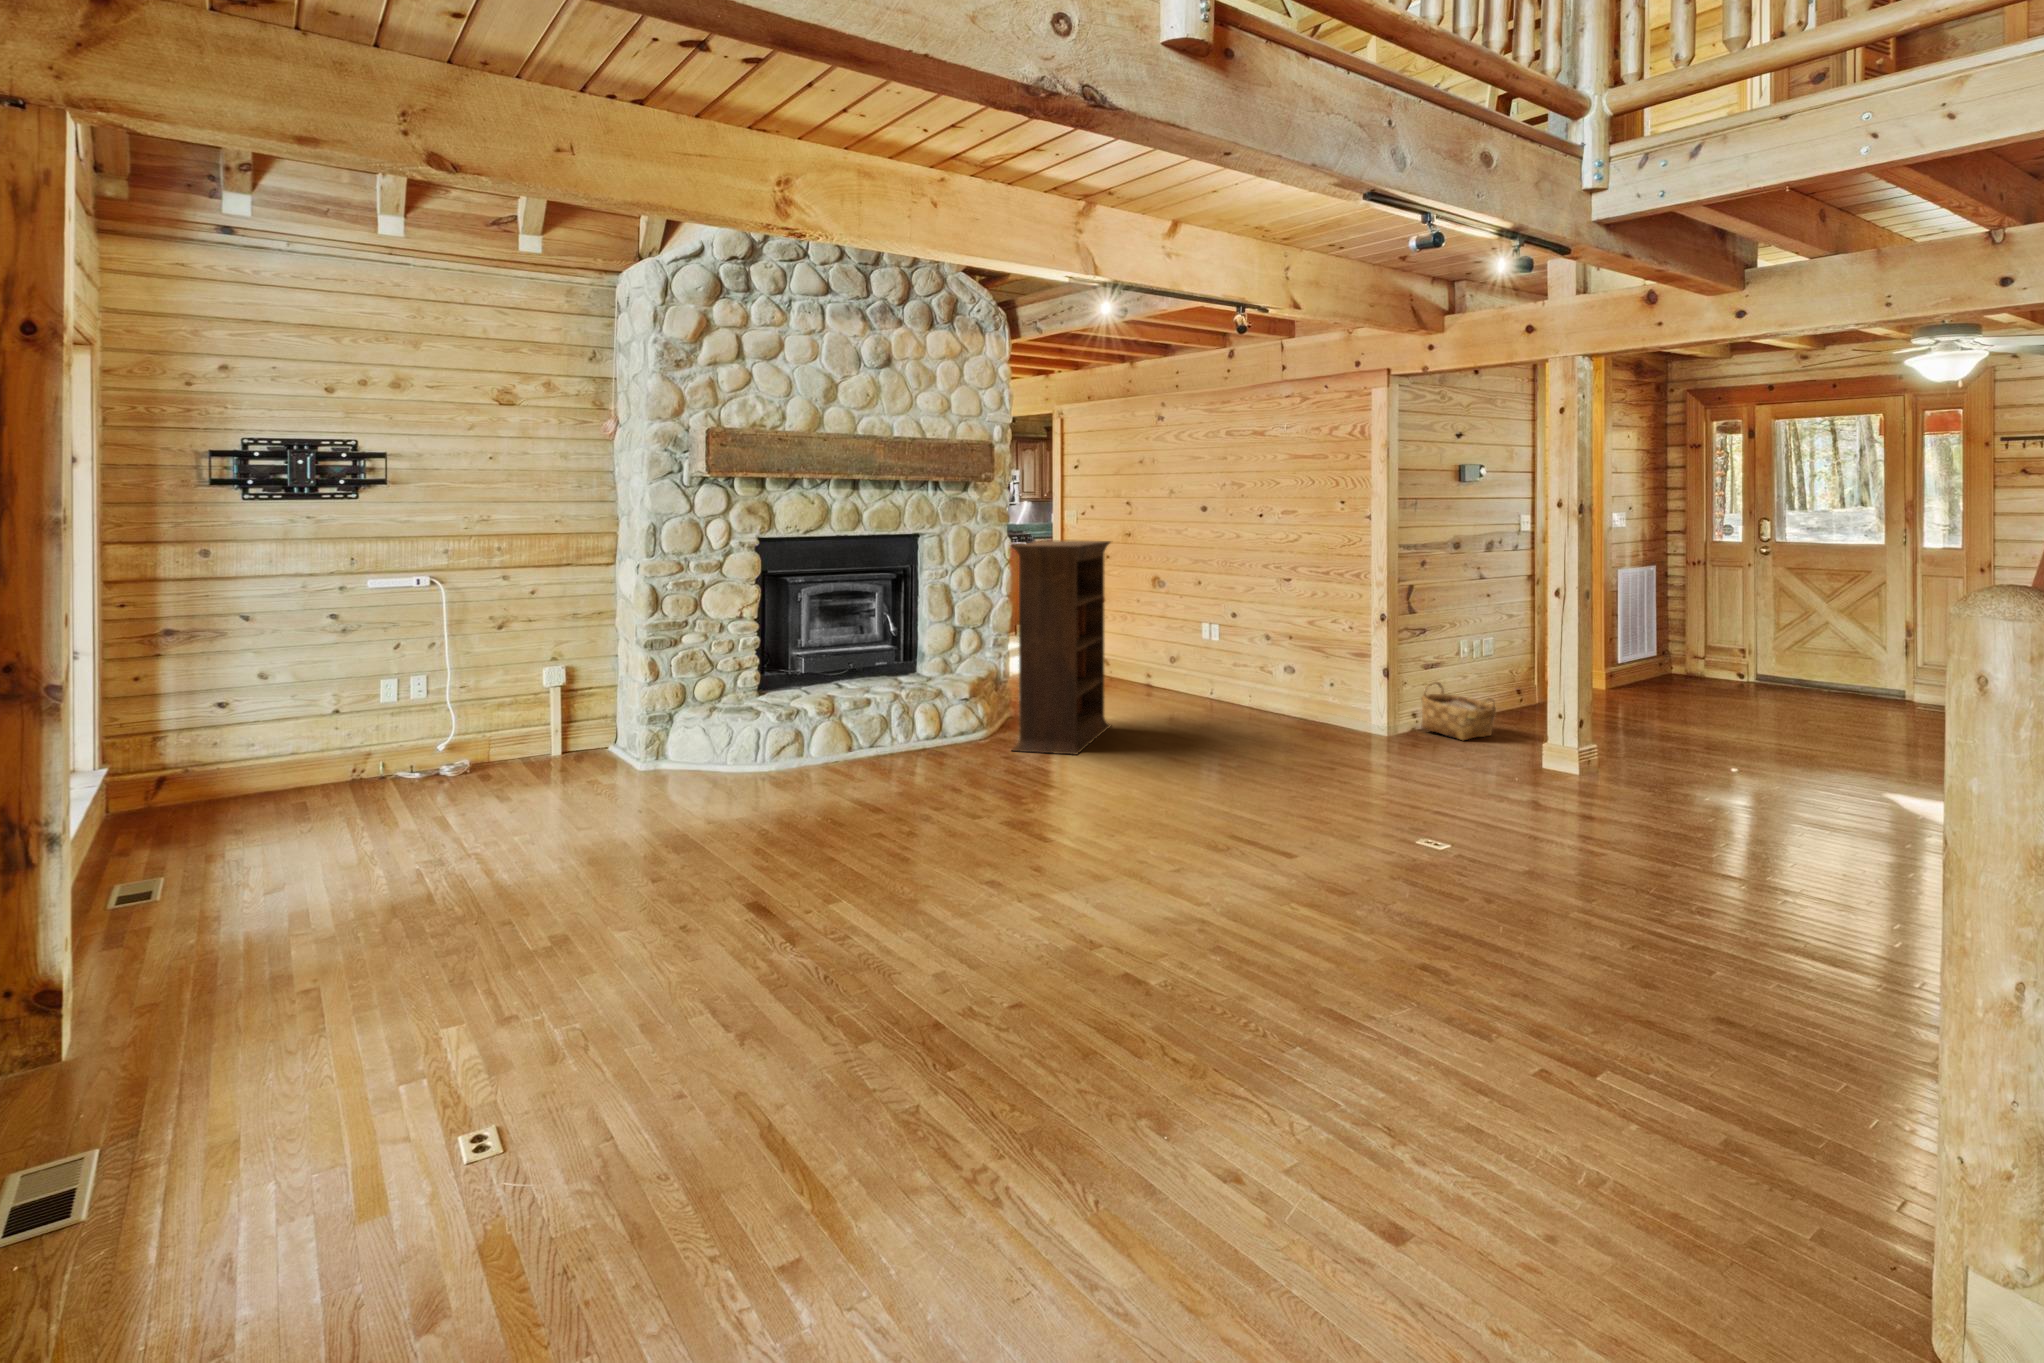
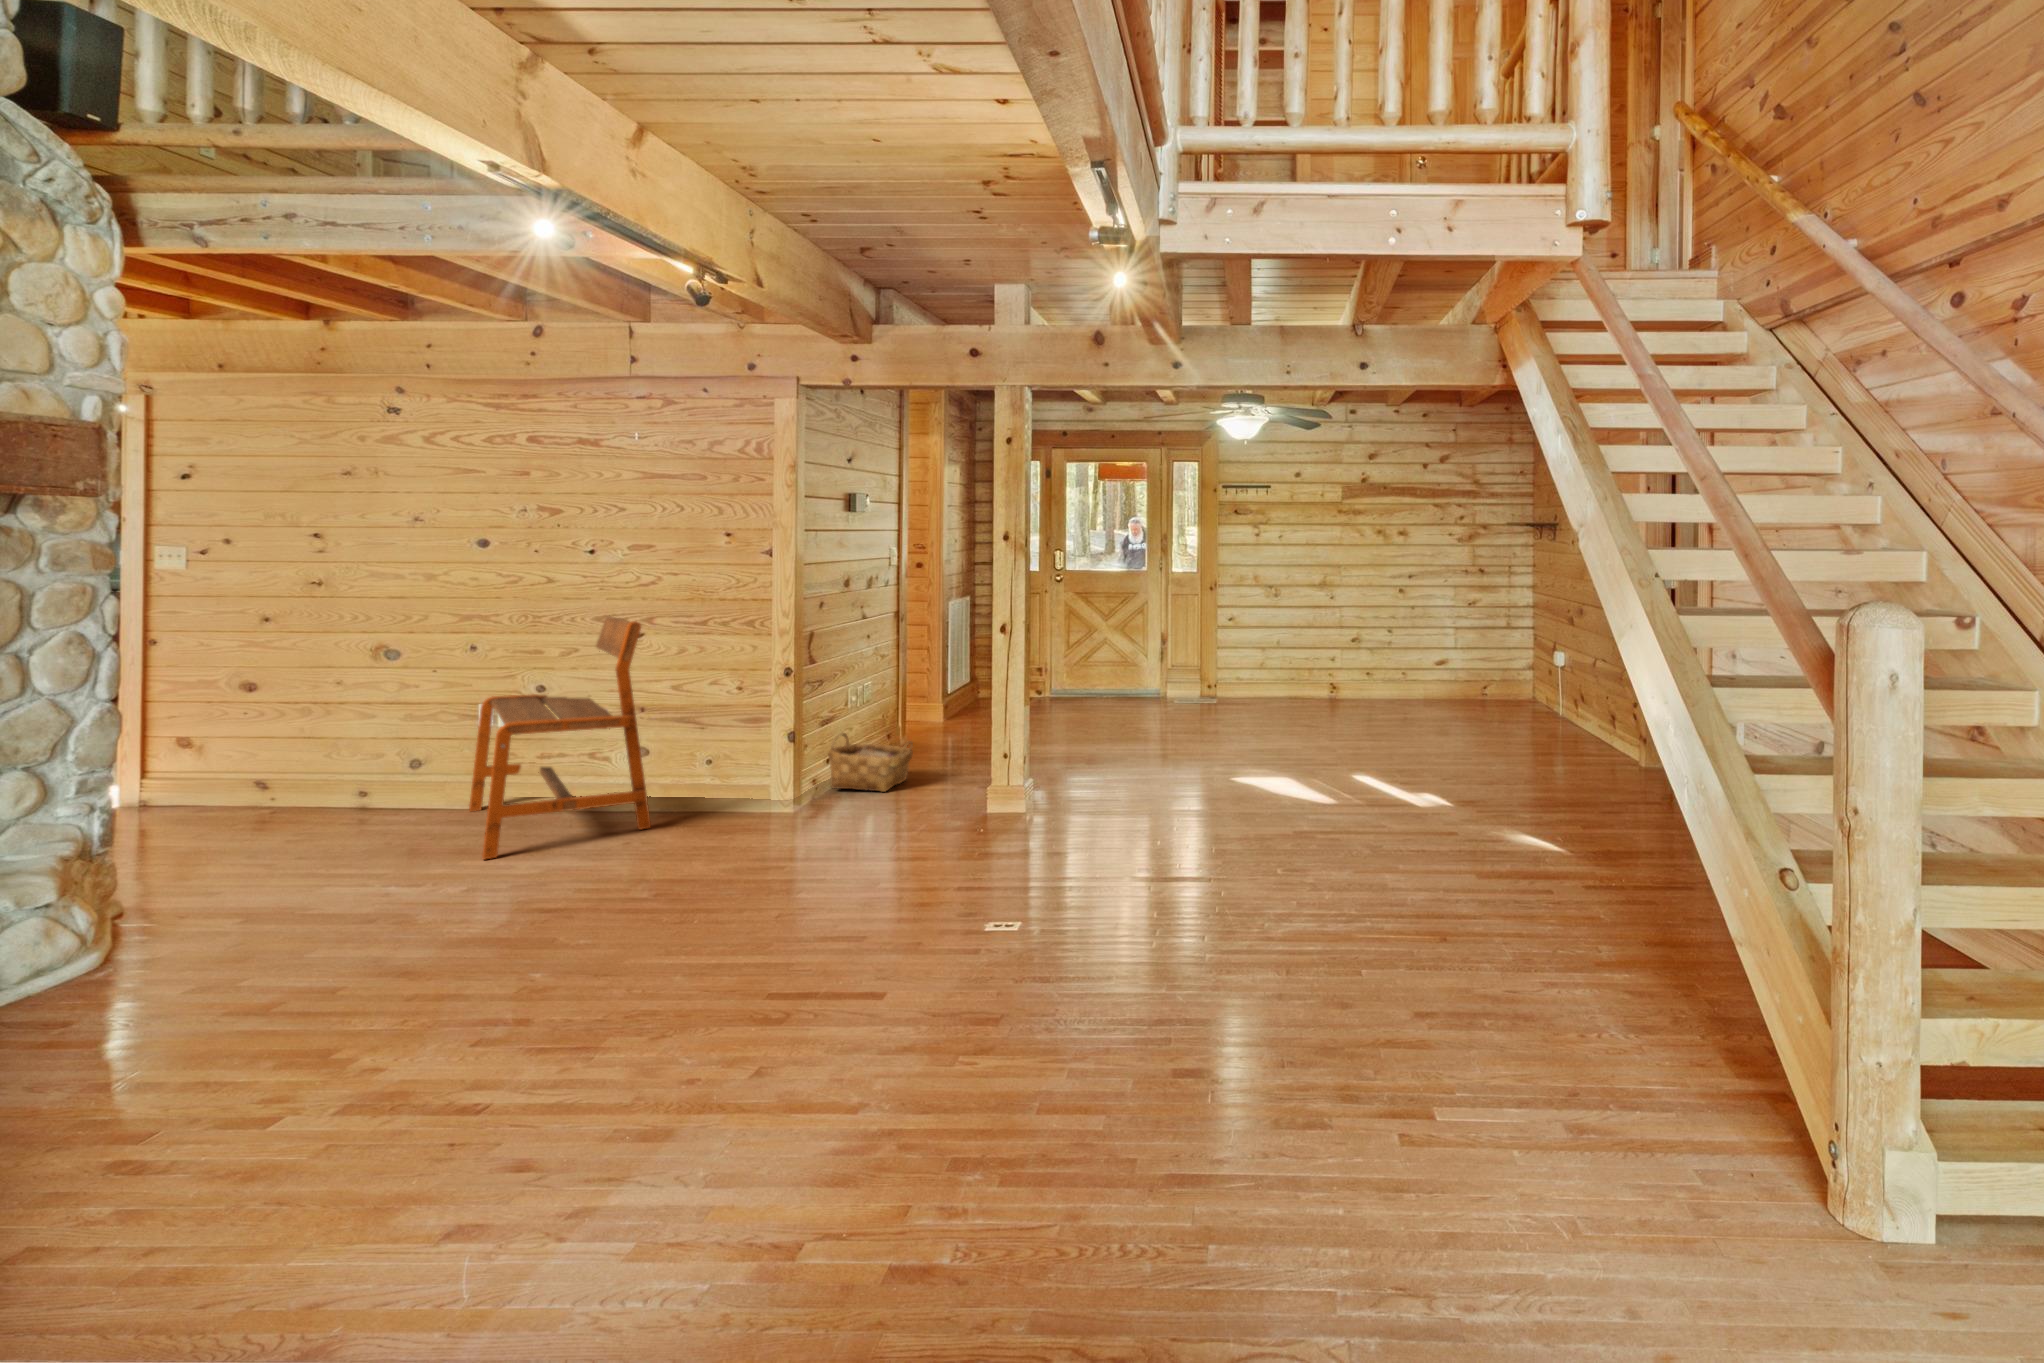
bookcase: present [1012,540,1110,755] -> none [155,594,357,982]
bench: none [1175,562,1282,730] -> present [469,615,651,859]

